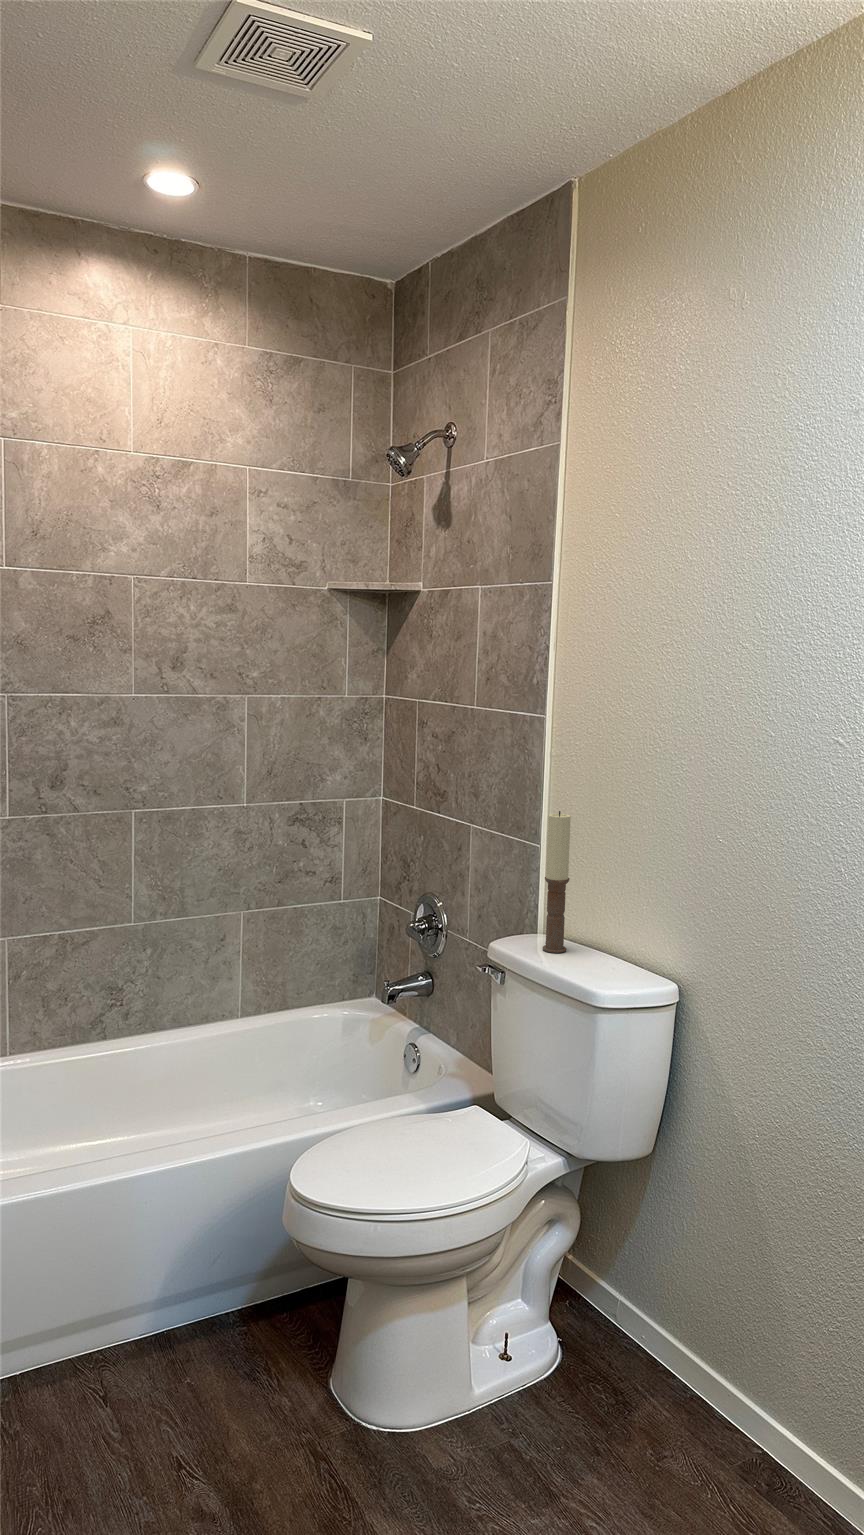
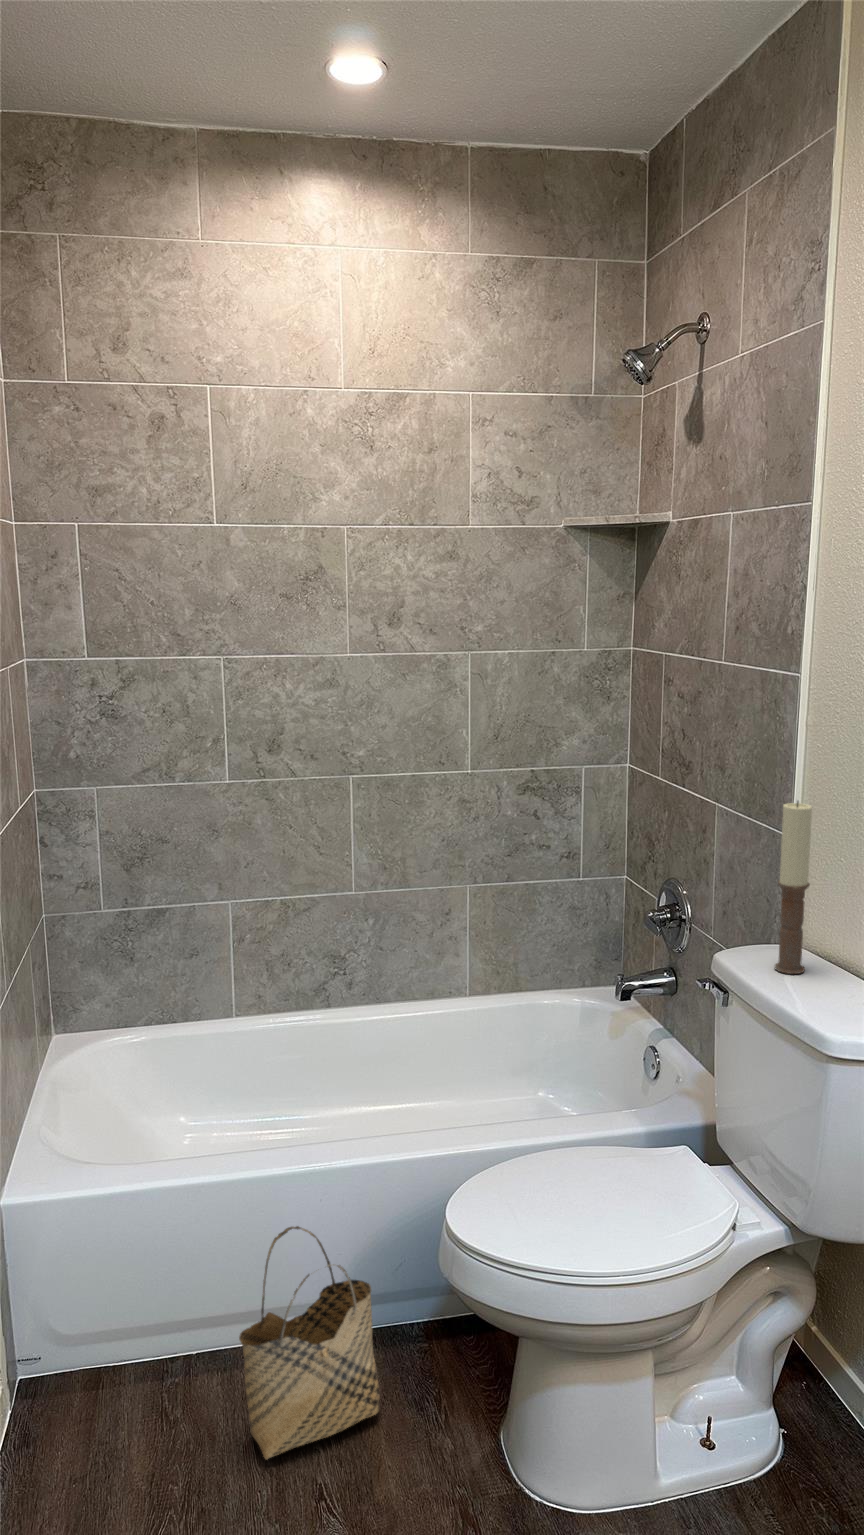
woven basket: none [92,1220,217,1445] -> present [239,1226,380,1459]

